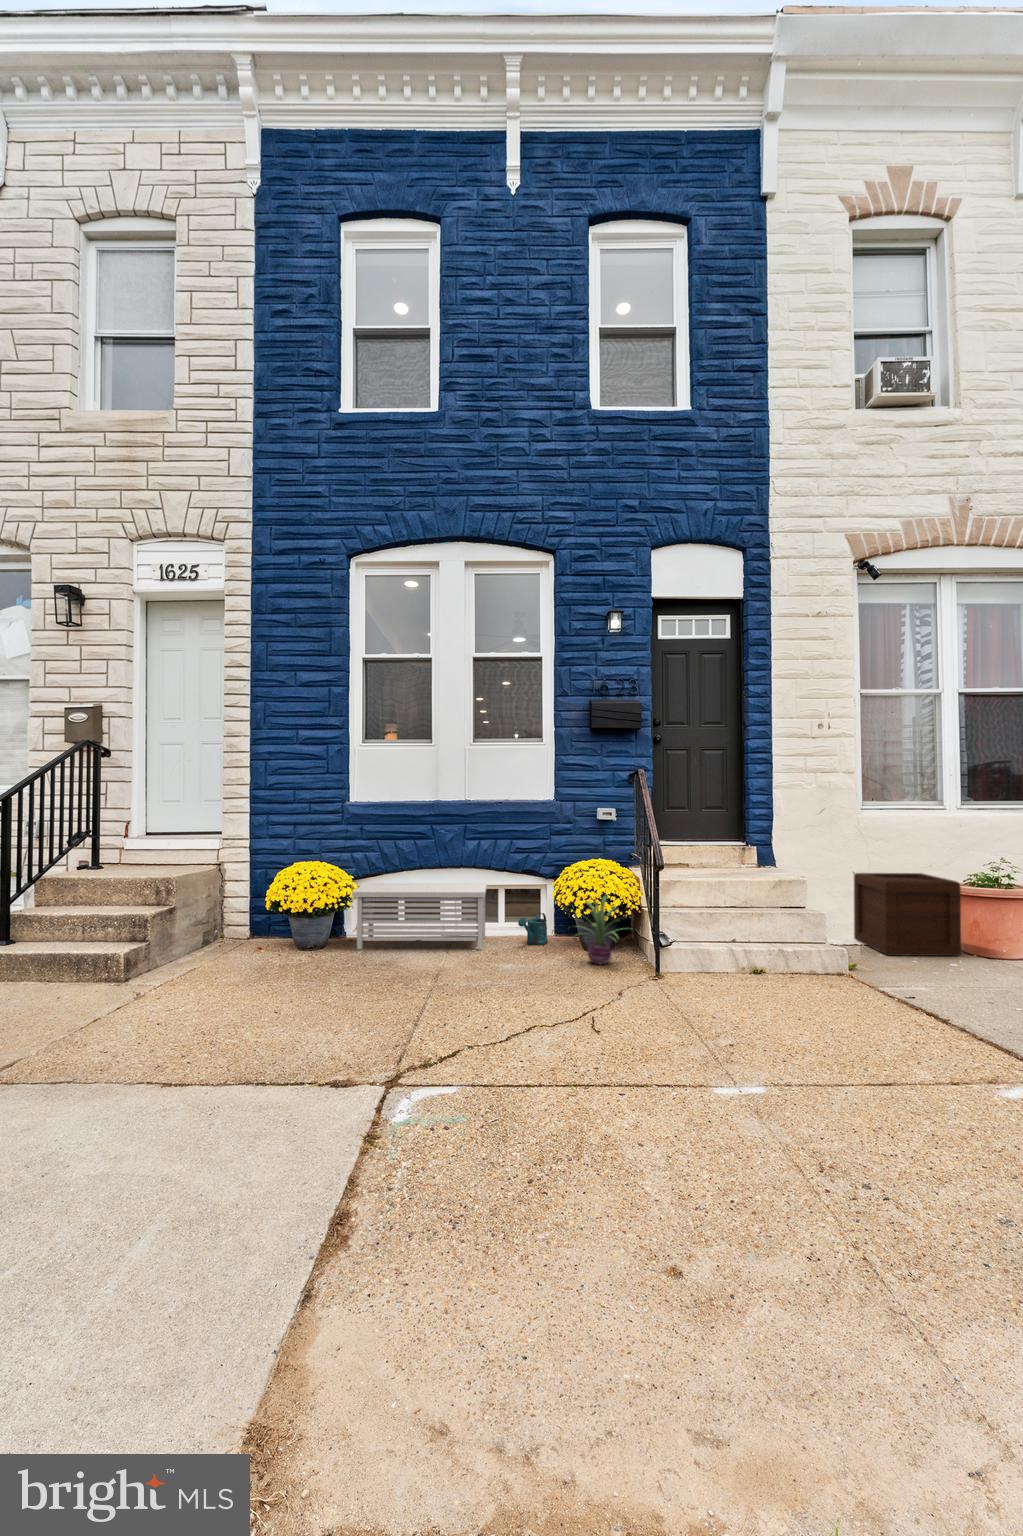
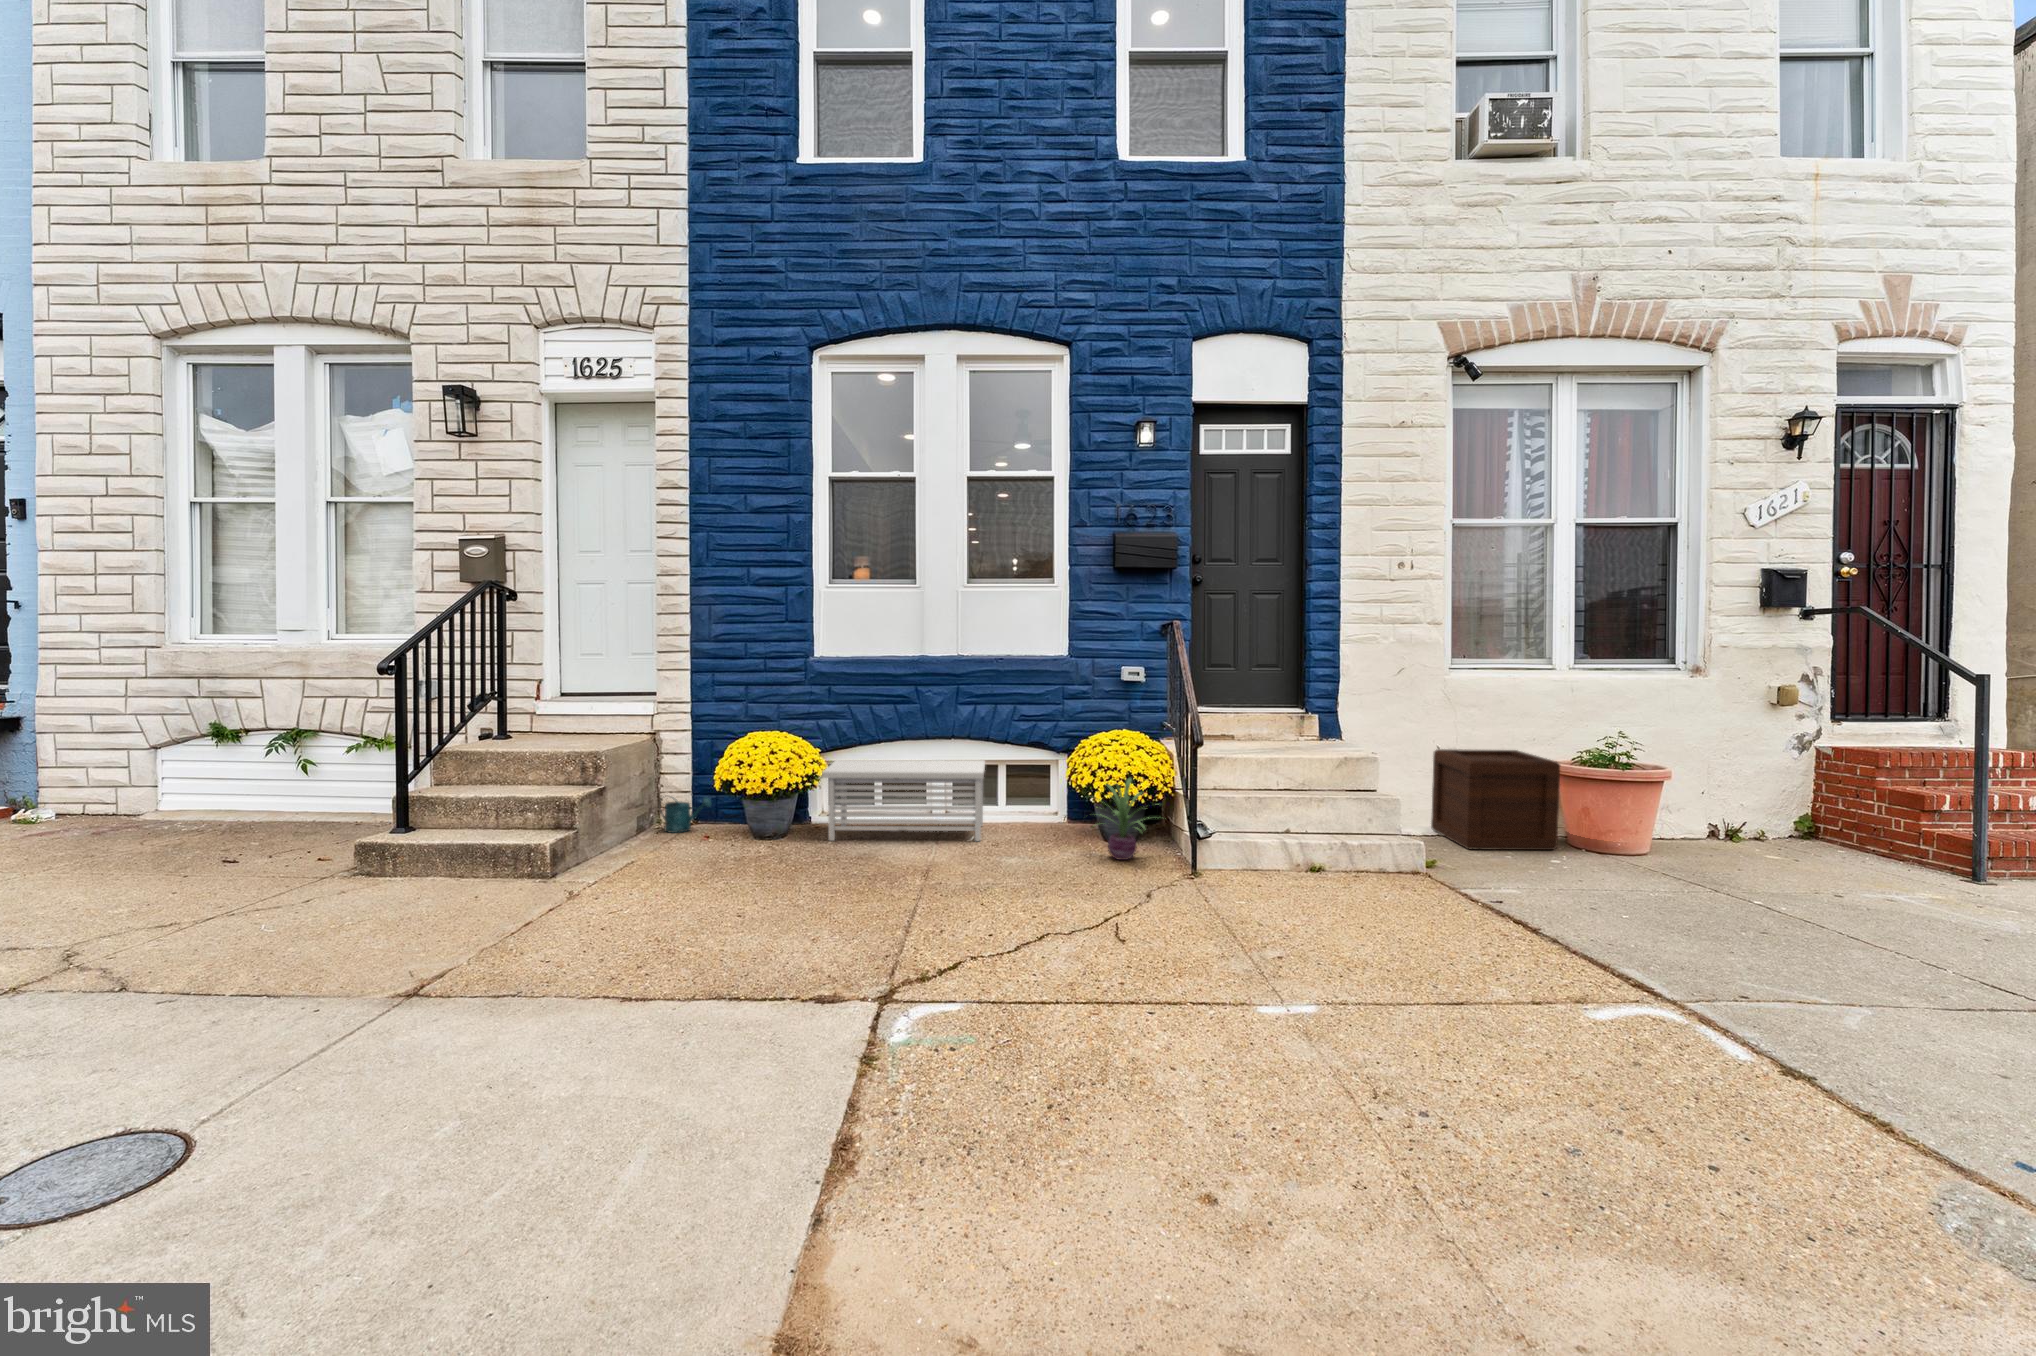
watering can: present [518,913,548,945] -> present [659,797,711,833]

